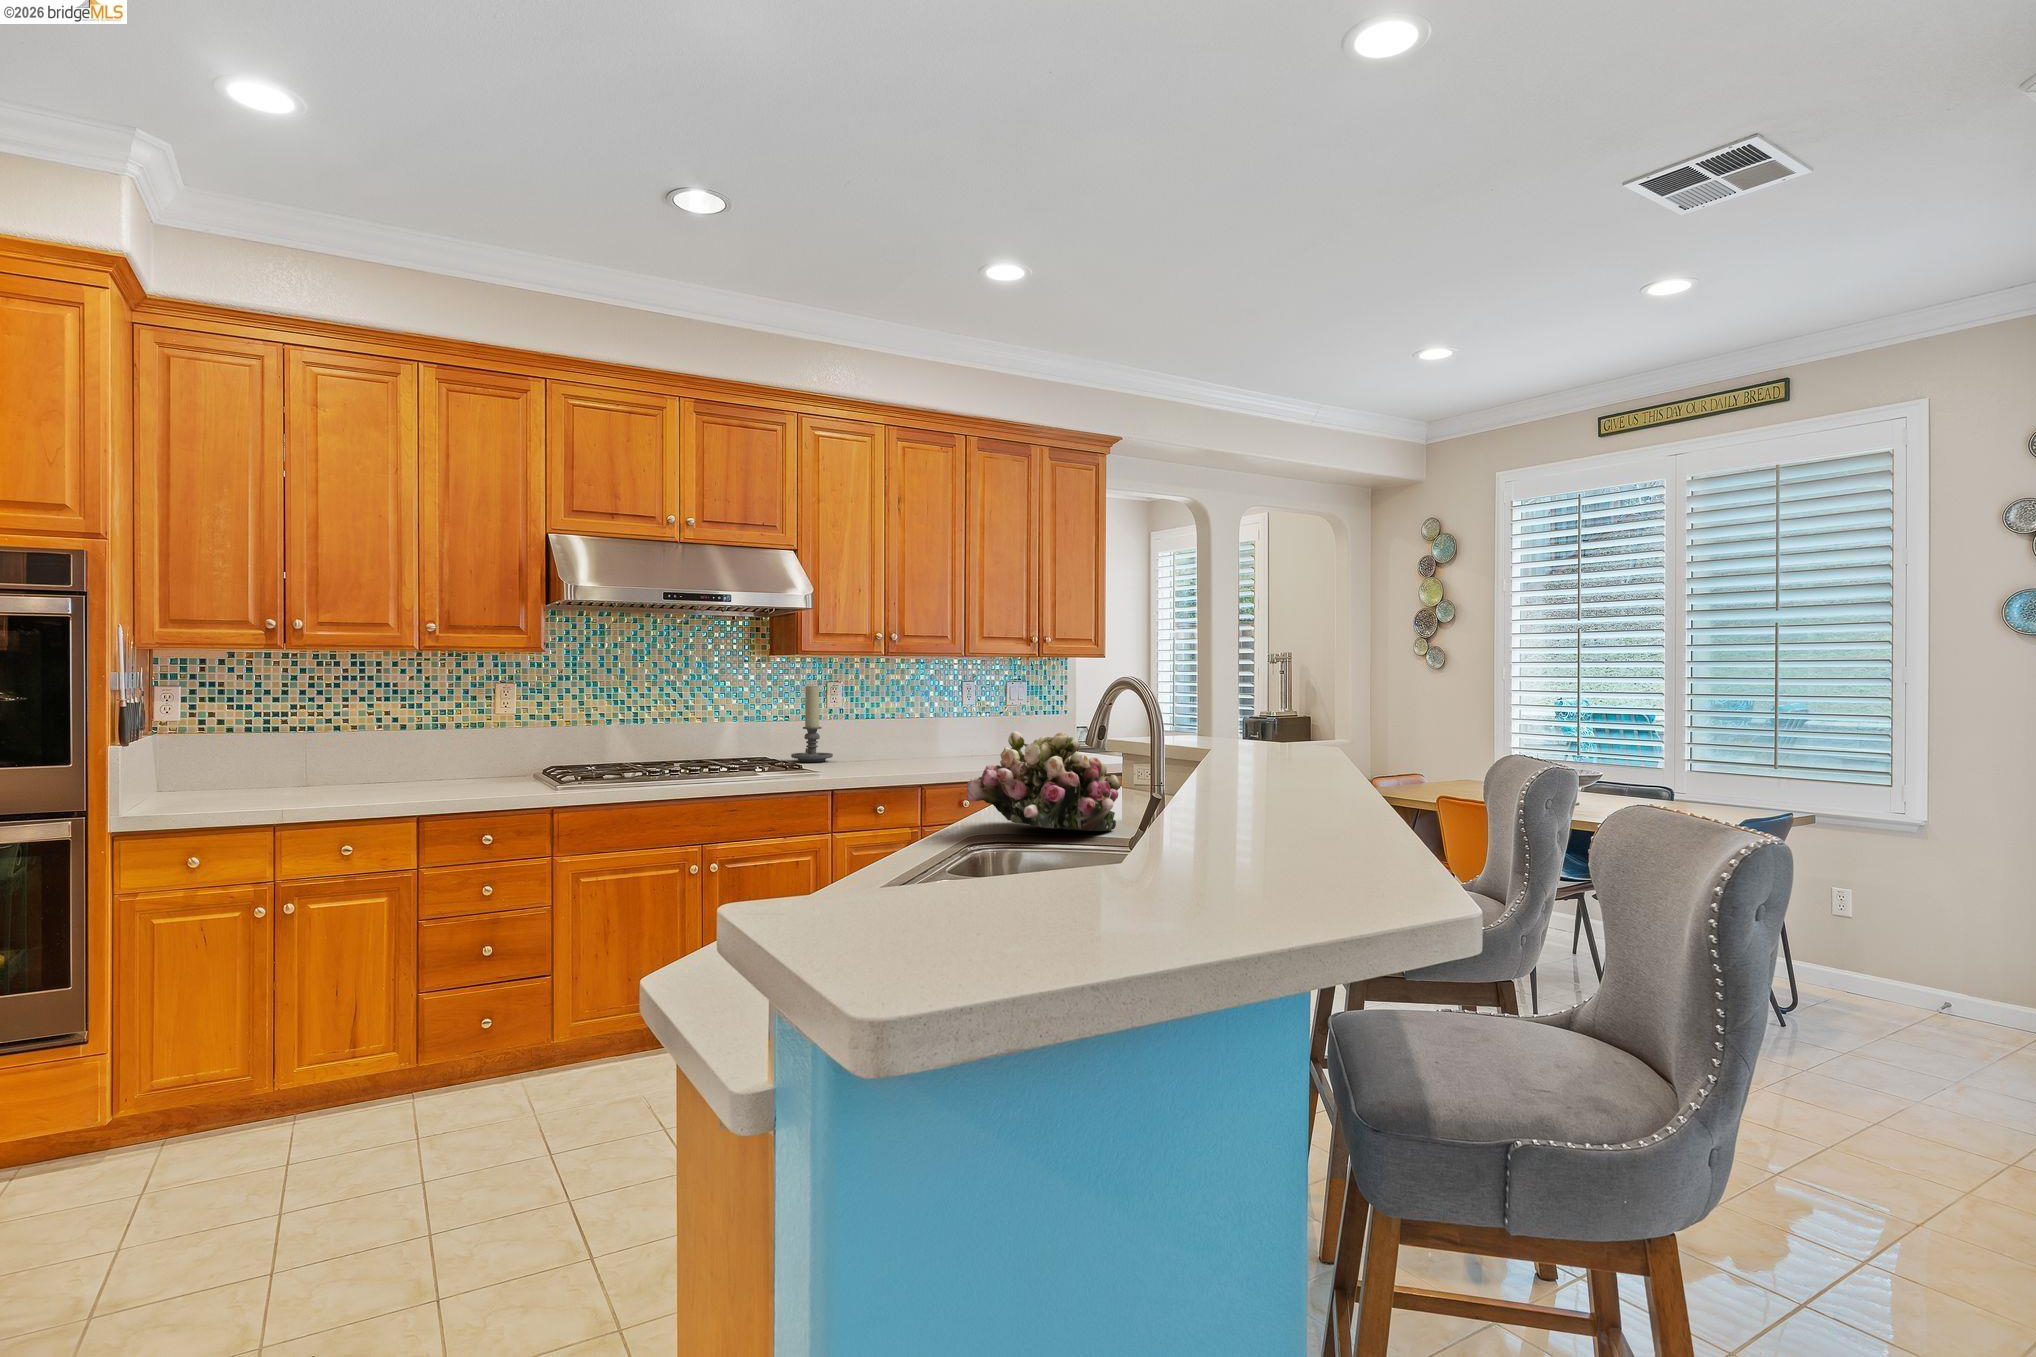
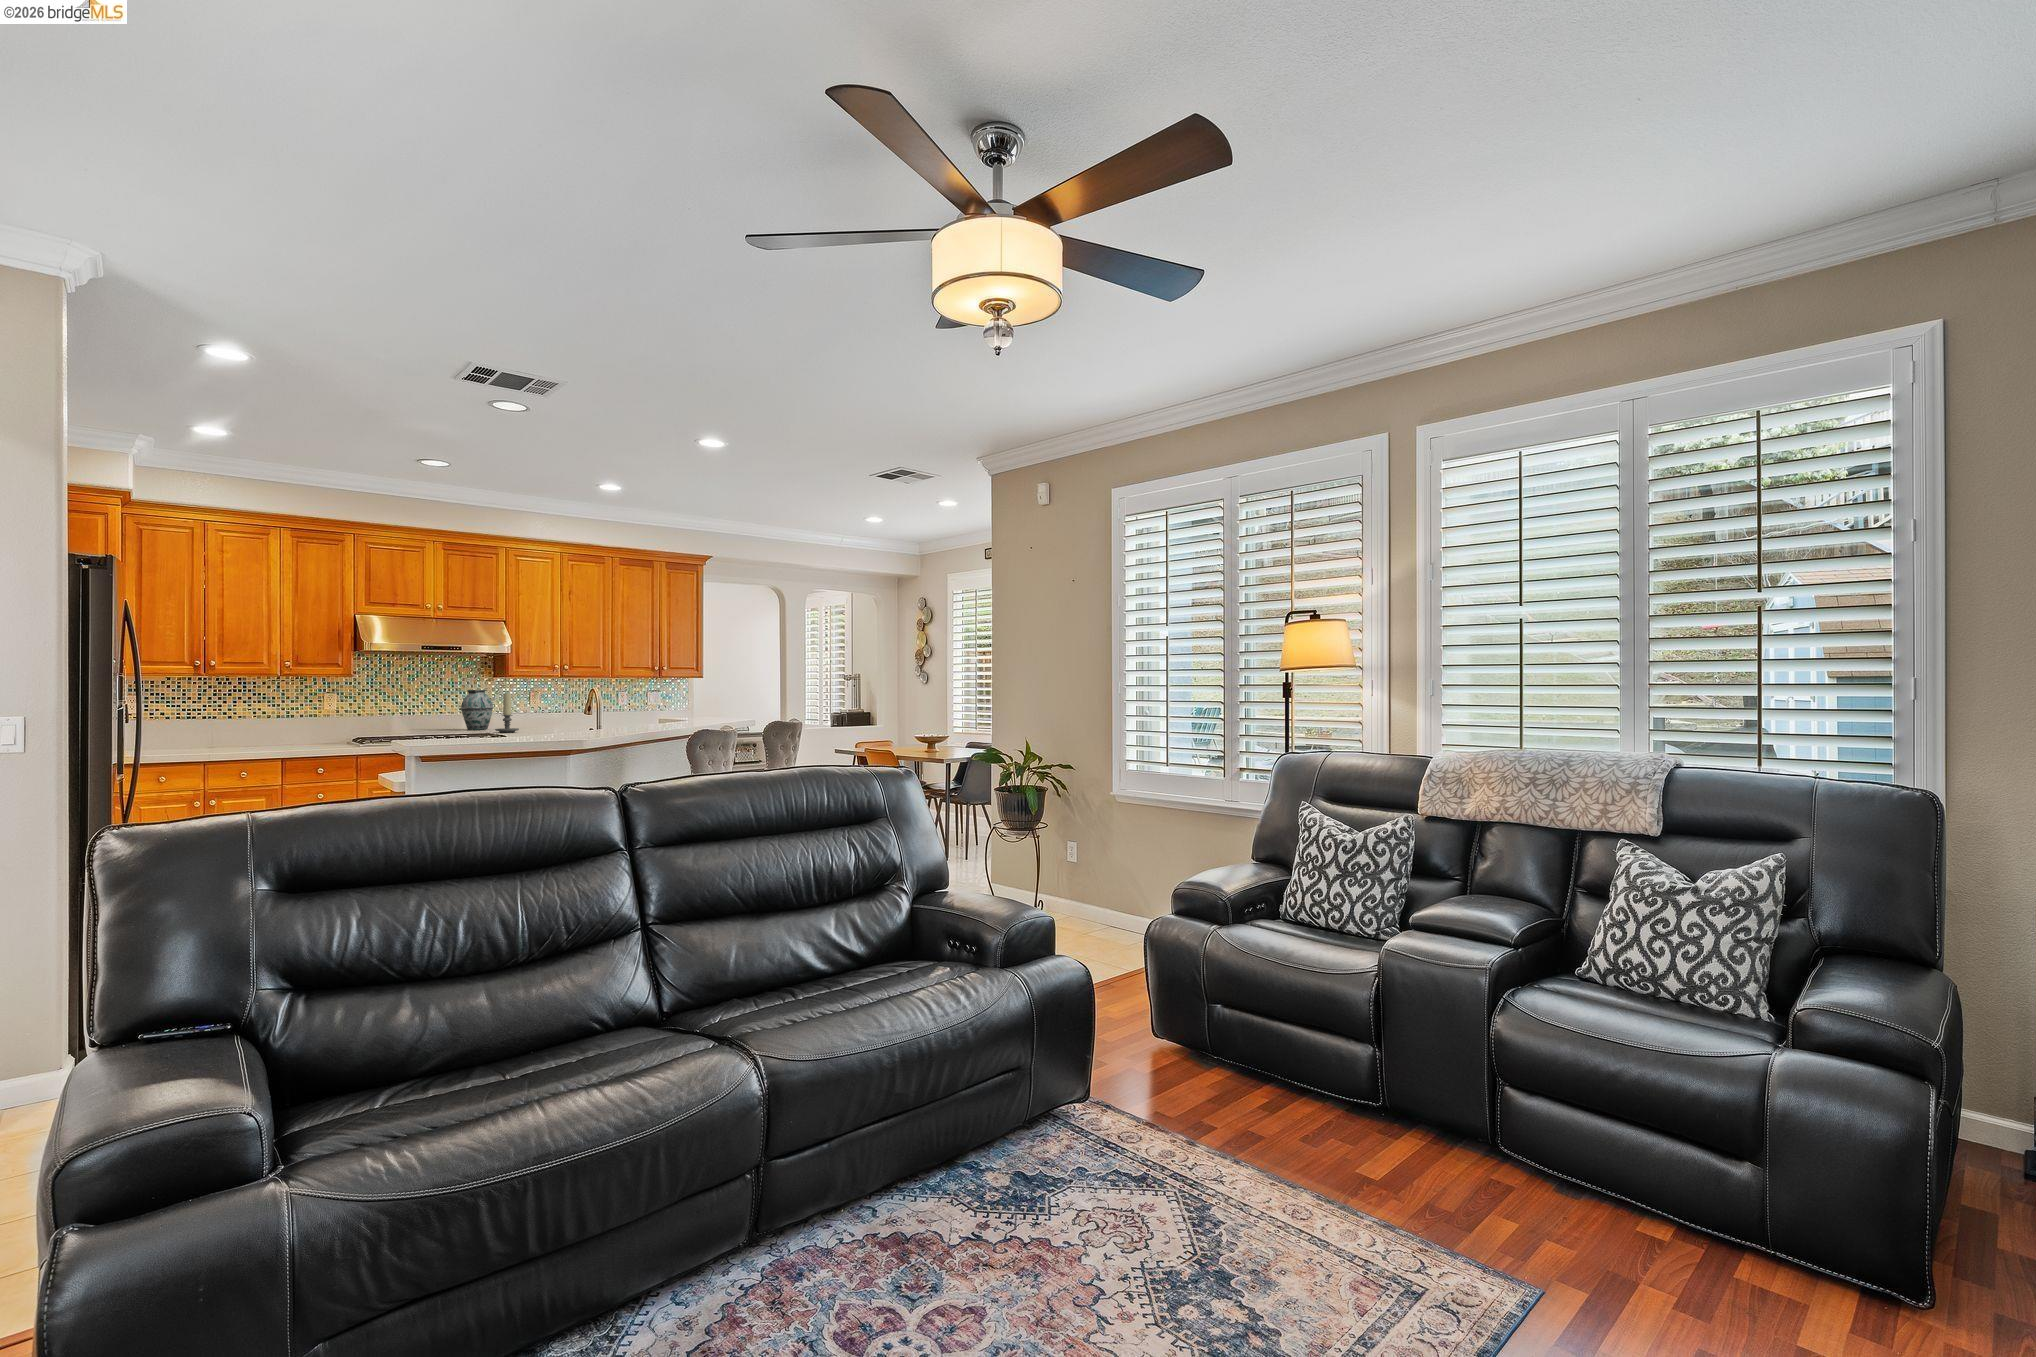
vase: none [720,677,774,751] -> present [461,690,493,730]
flower arrangement: present [967,731,1121,831] -> none [533,707,602,745]

